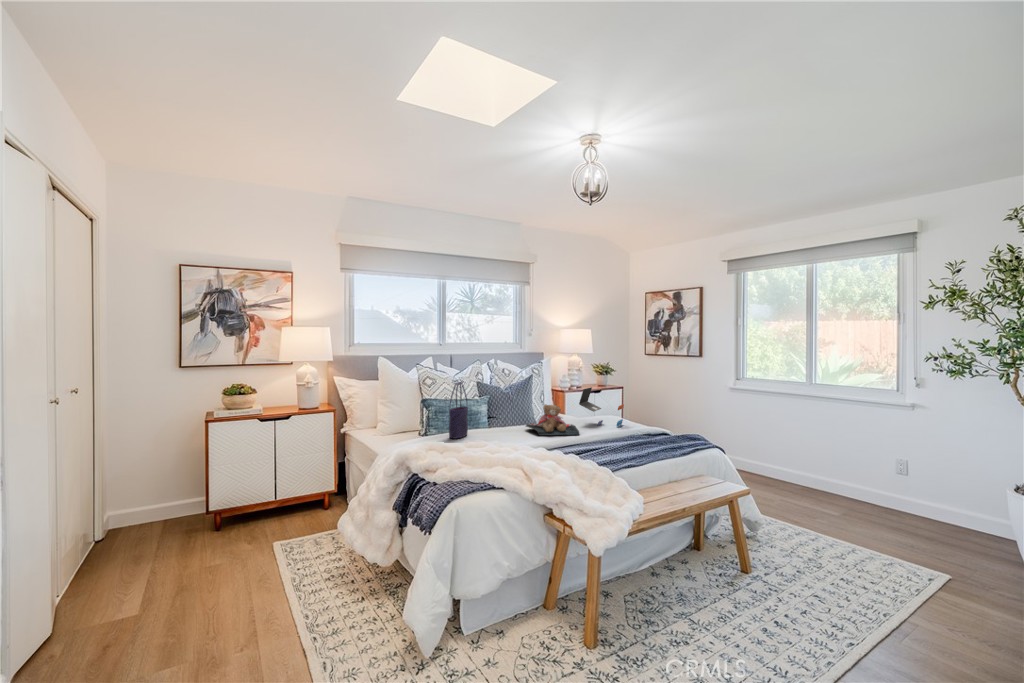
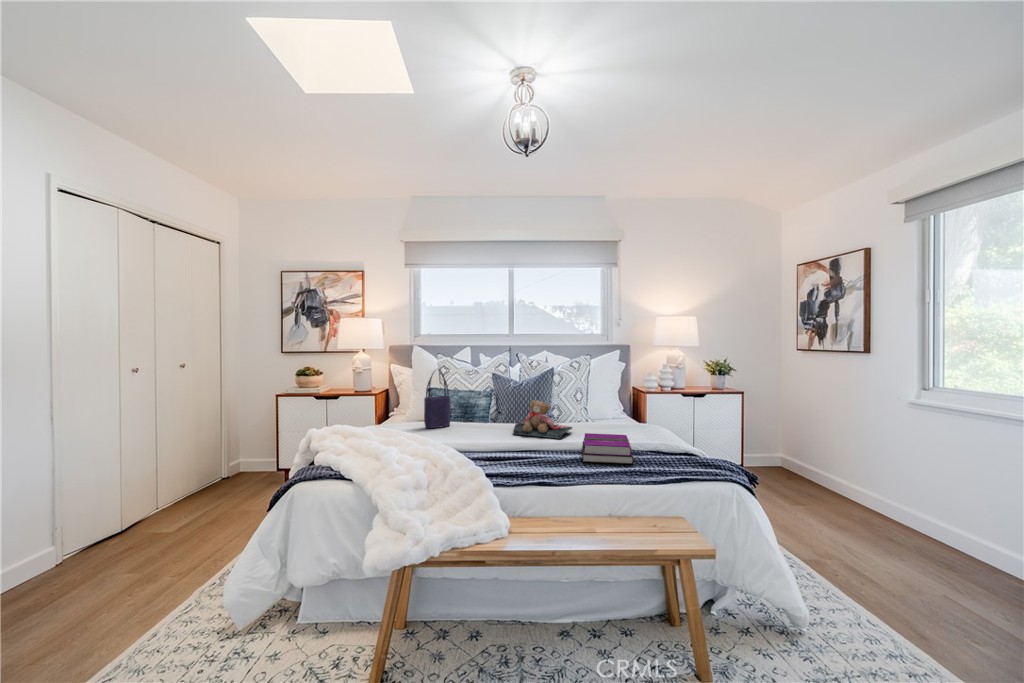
laptop: present [579,387,624,426] -> none [591,385,651,436]
hardback book: none [608,426,666,449] -> present [582,433,634,464]

